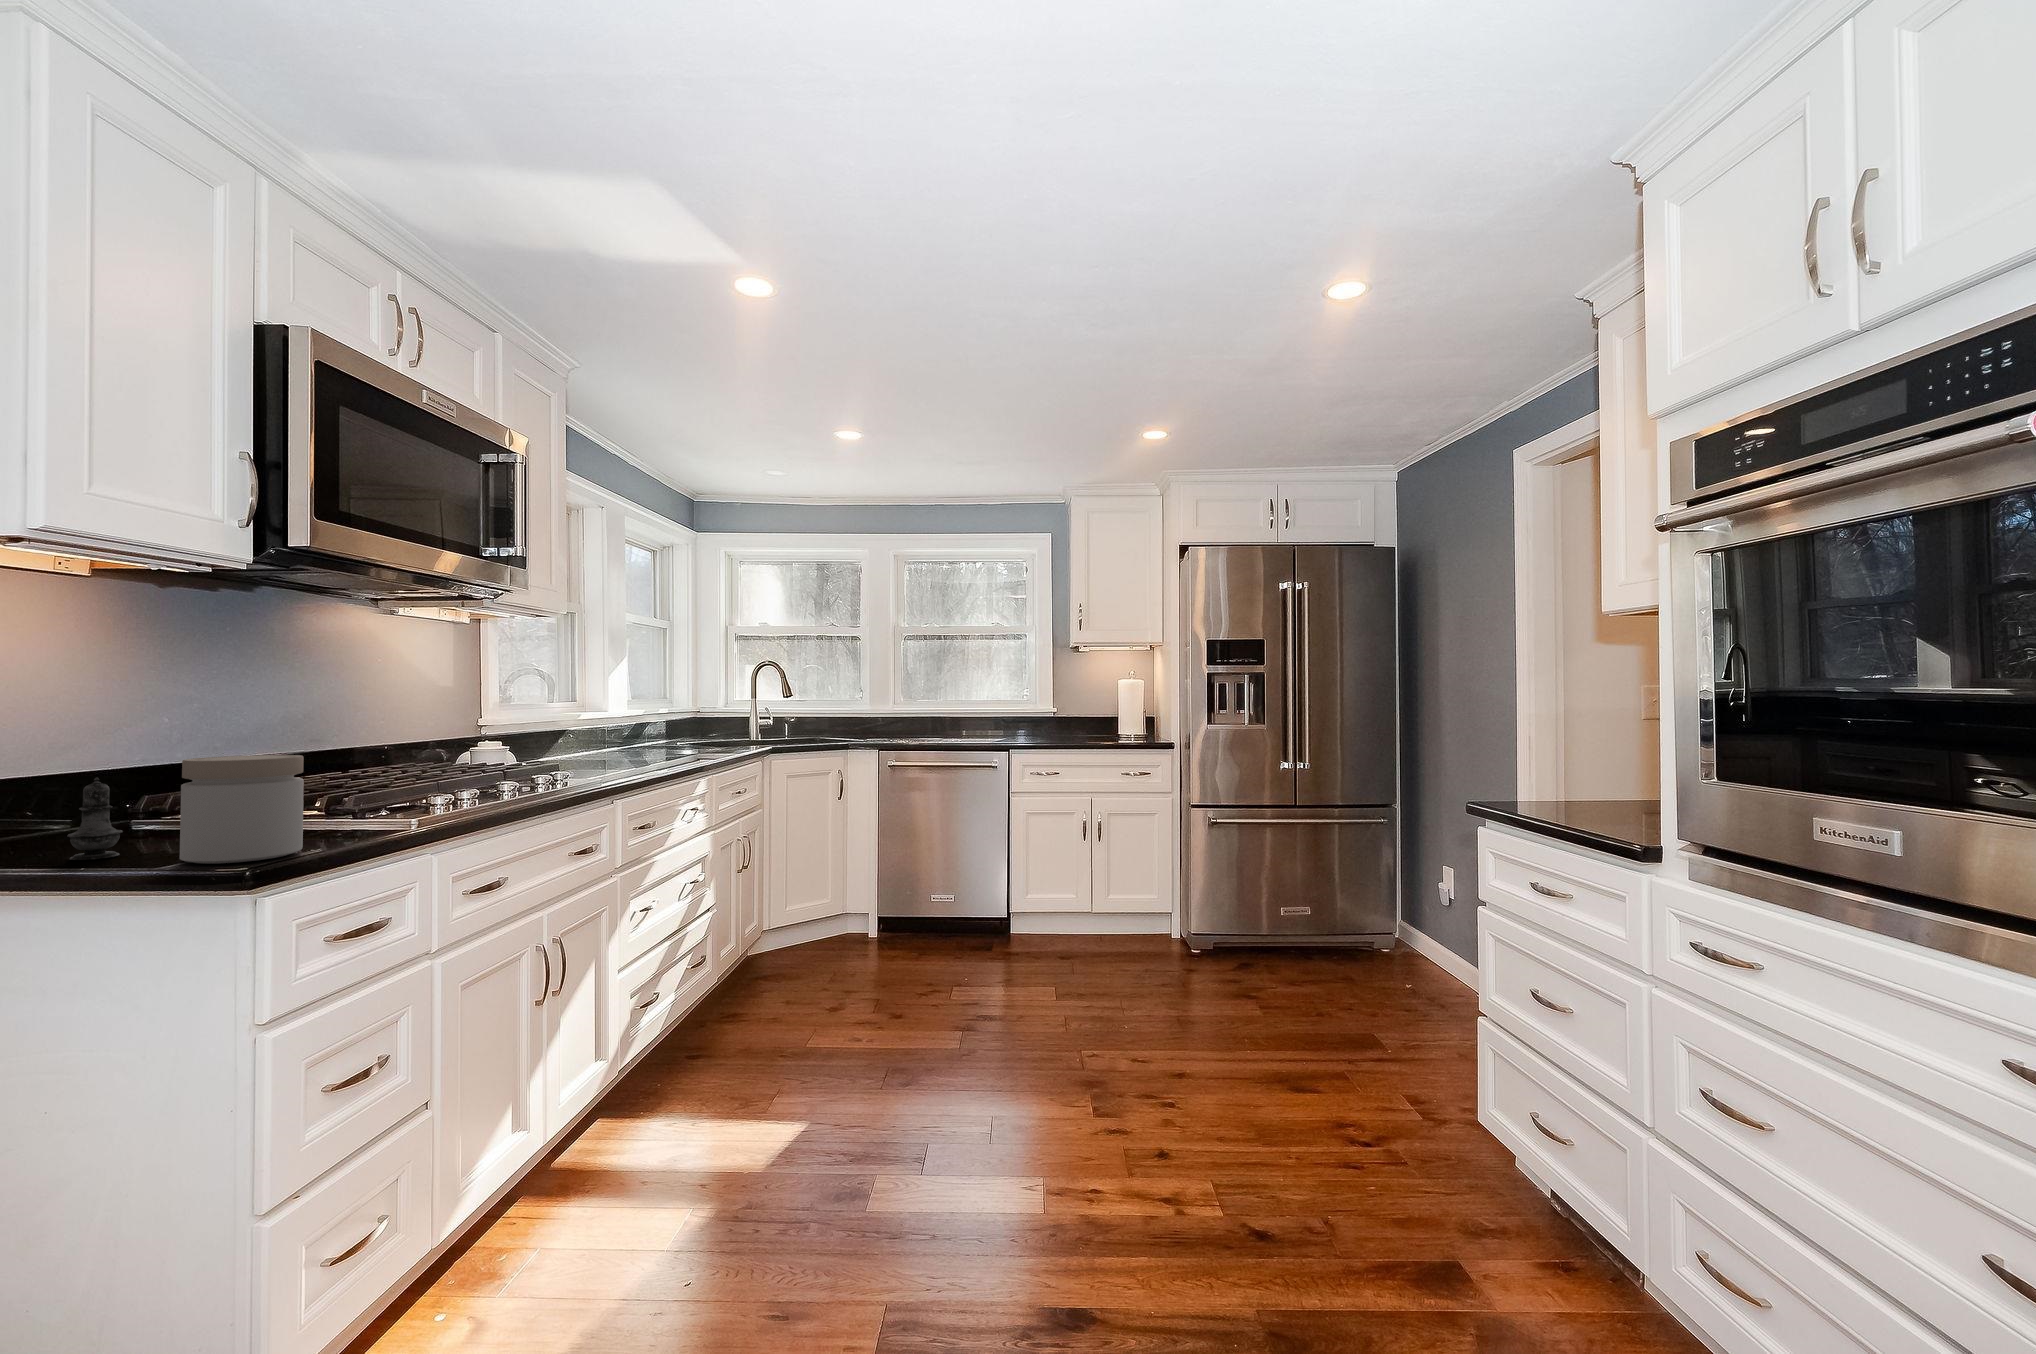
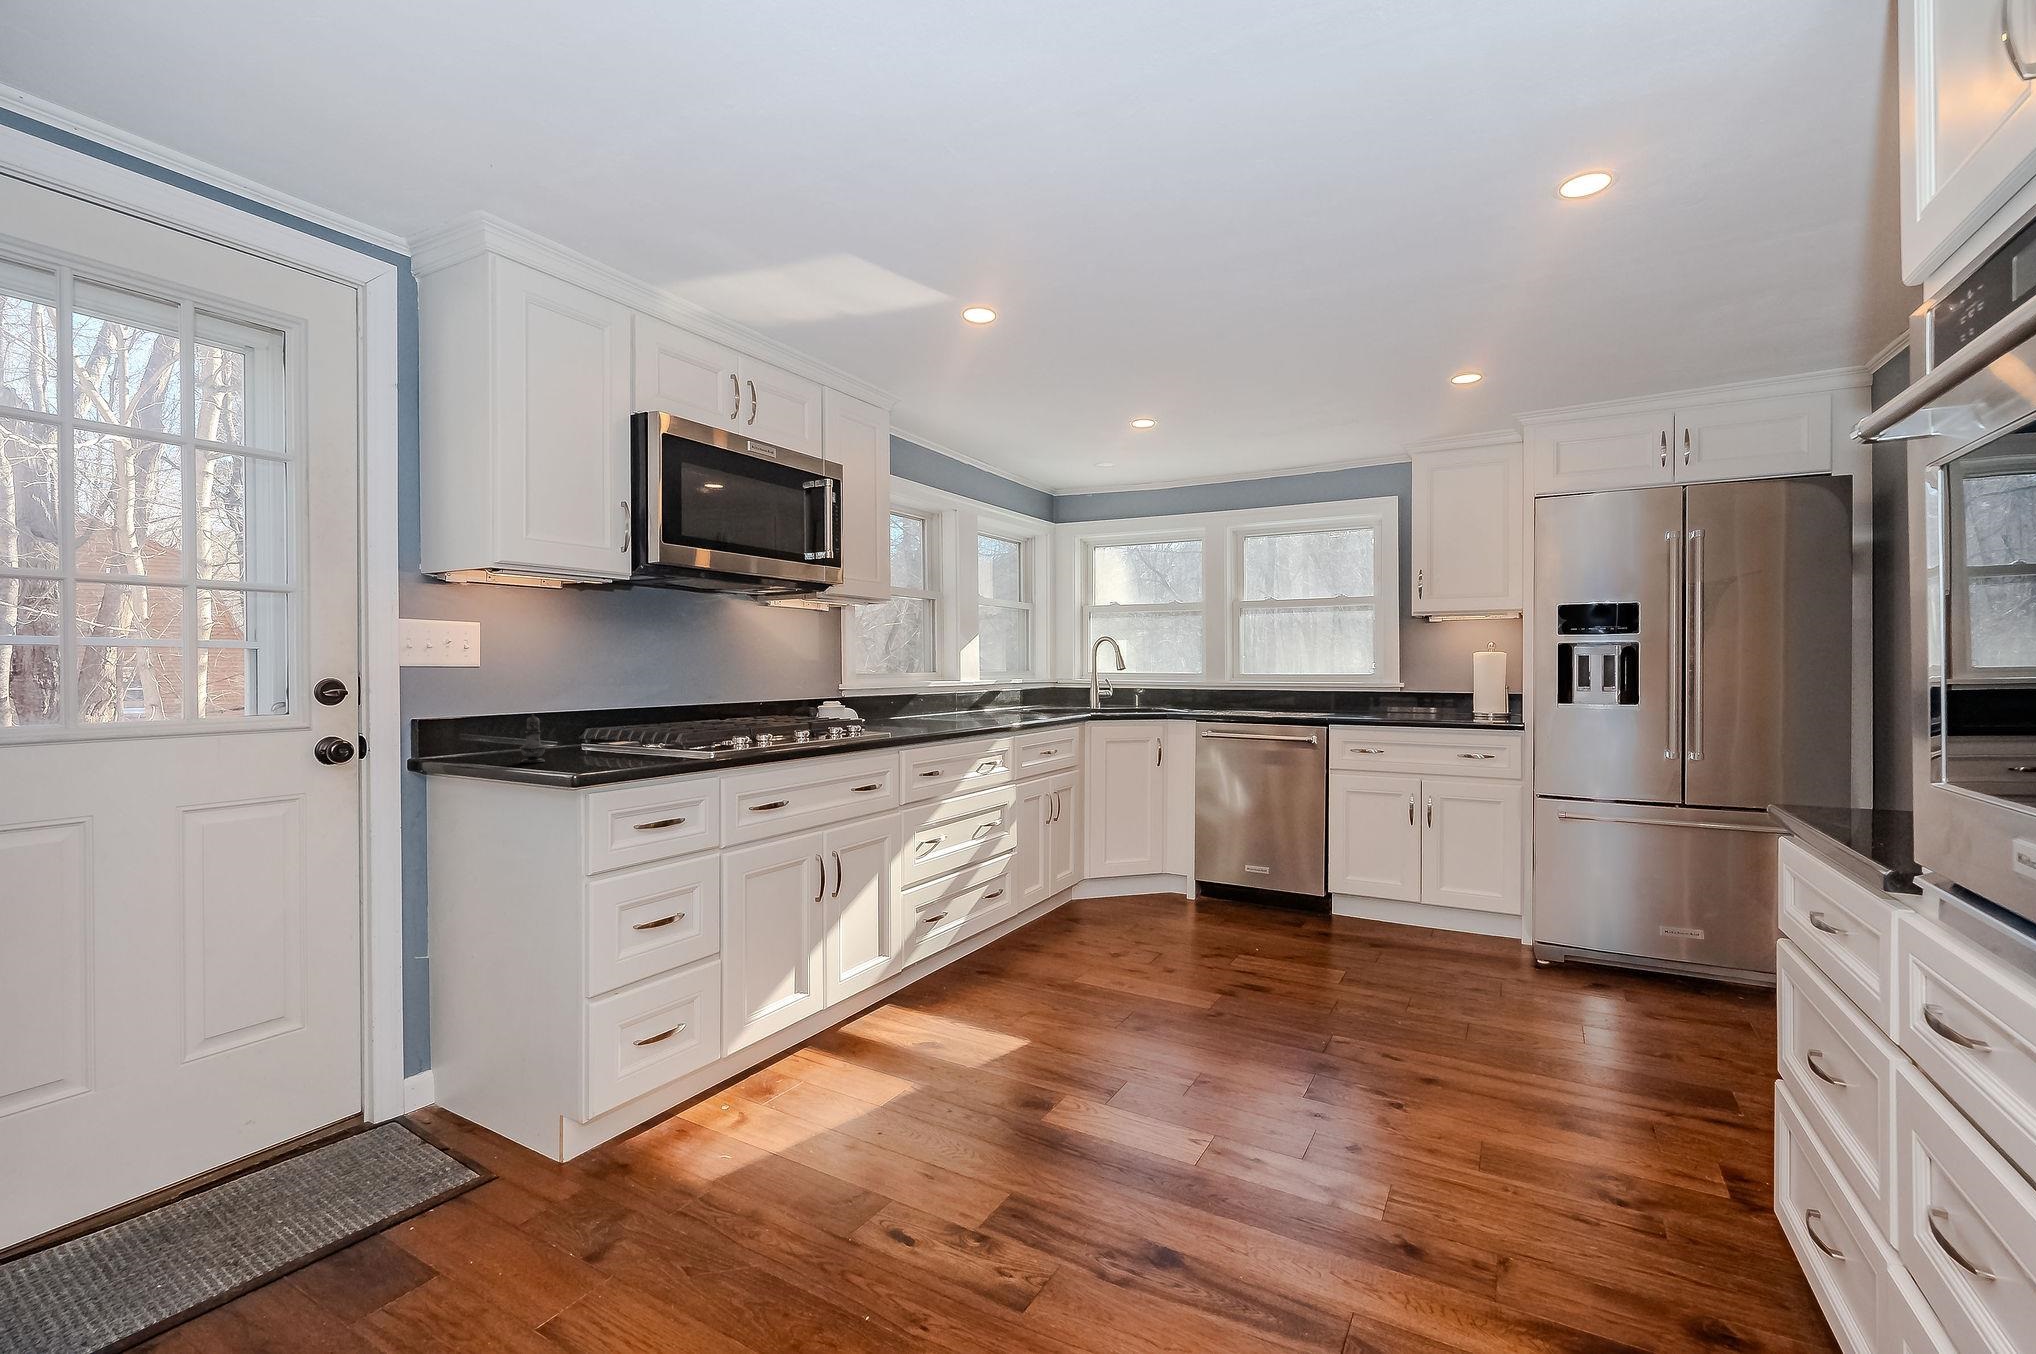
jar: present [180,755,304,864] -> none [560,702,625,768]

